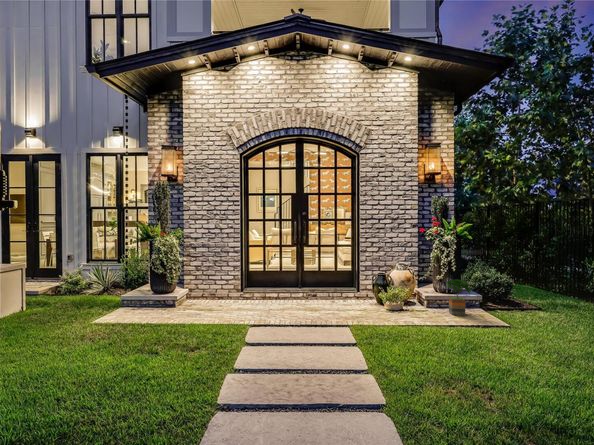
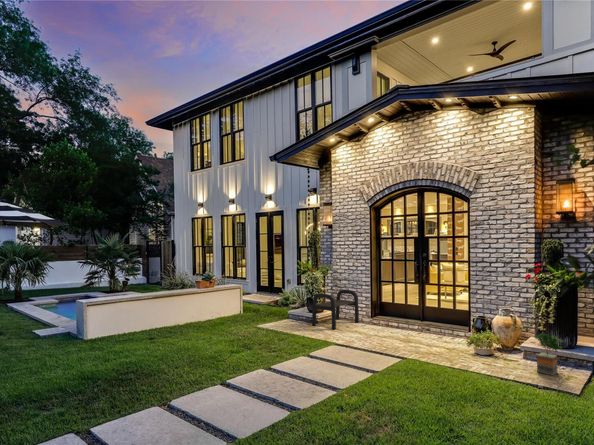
bench: none [178,261,226,312] -> present [312,290,359,329]

